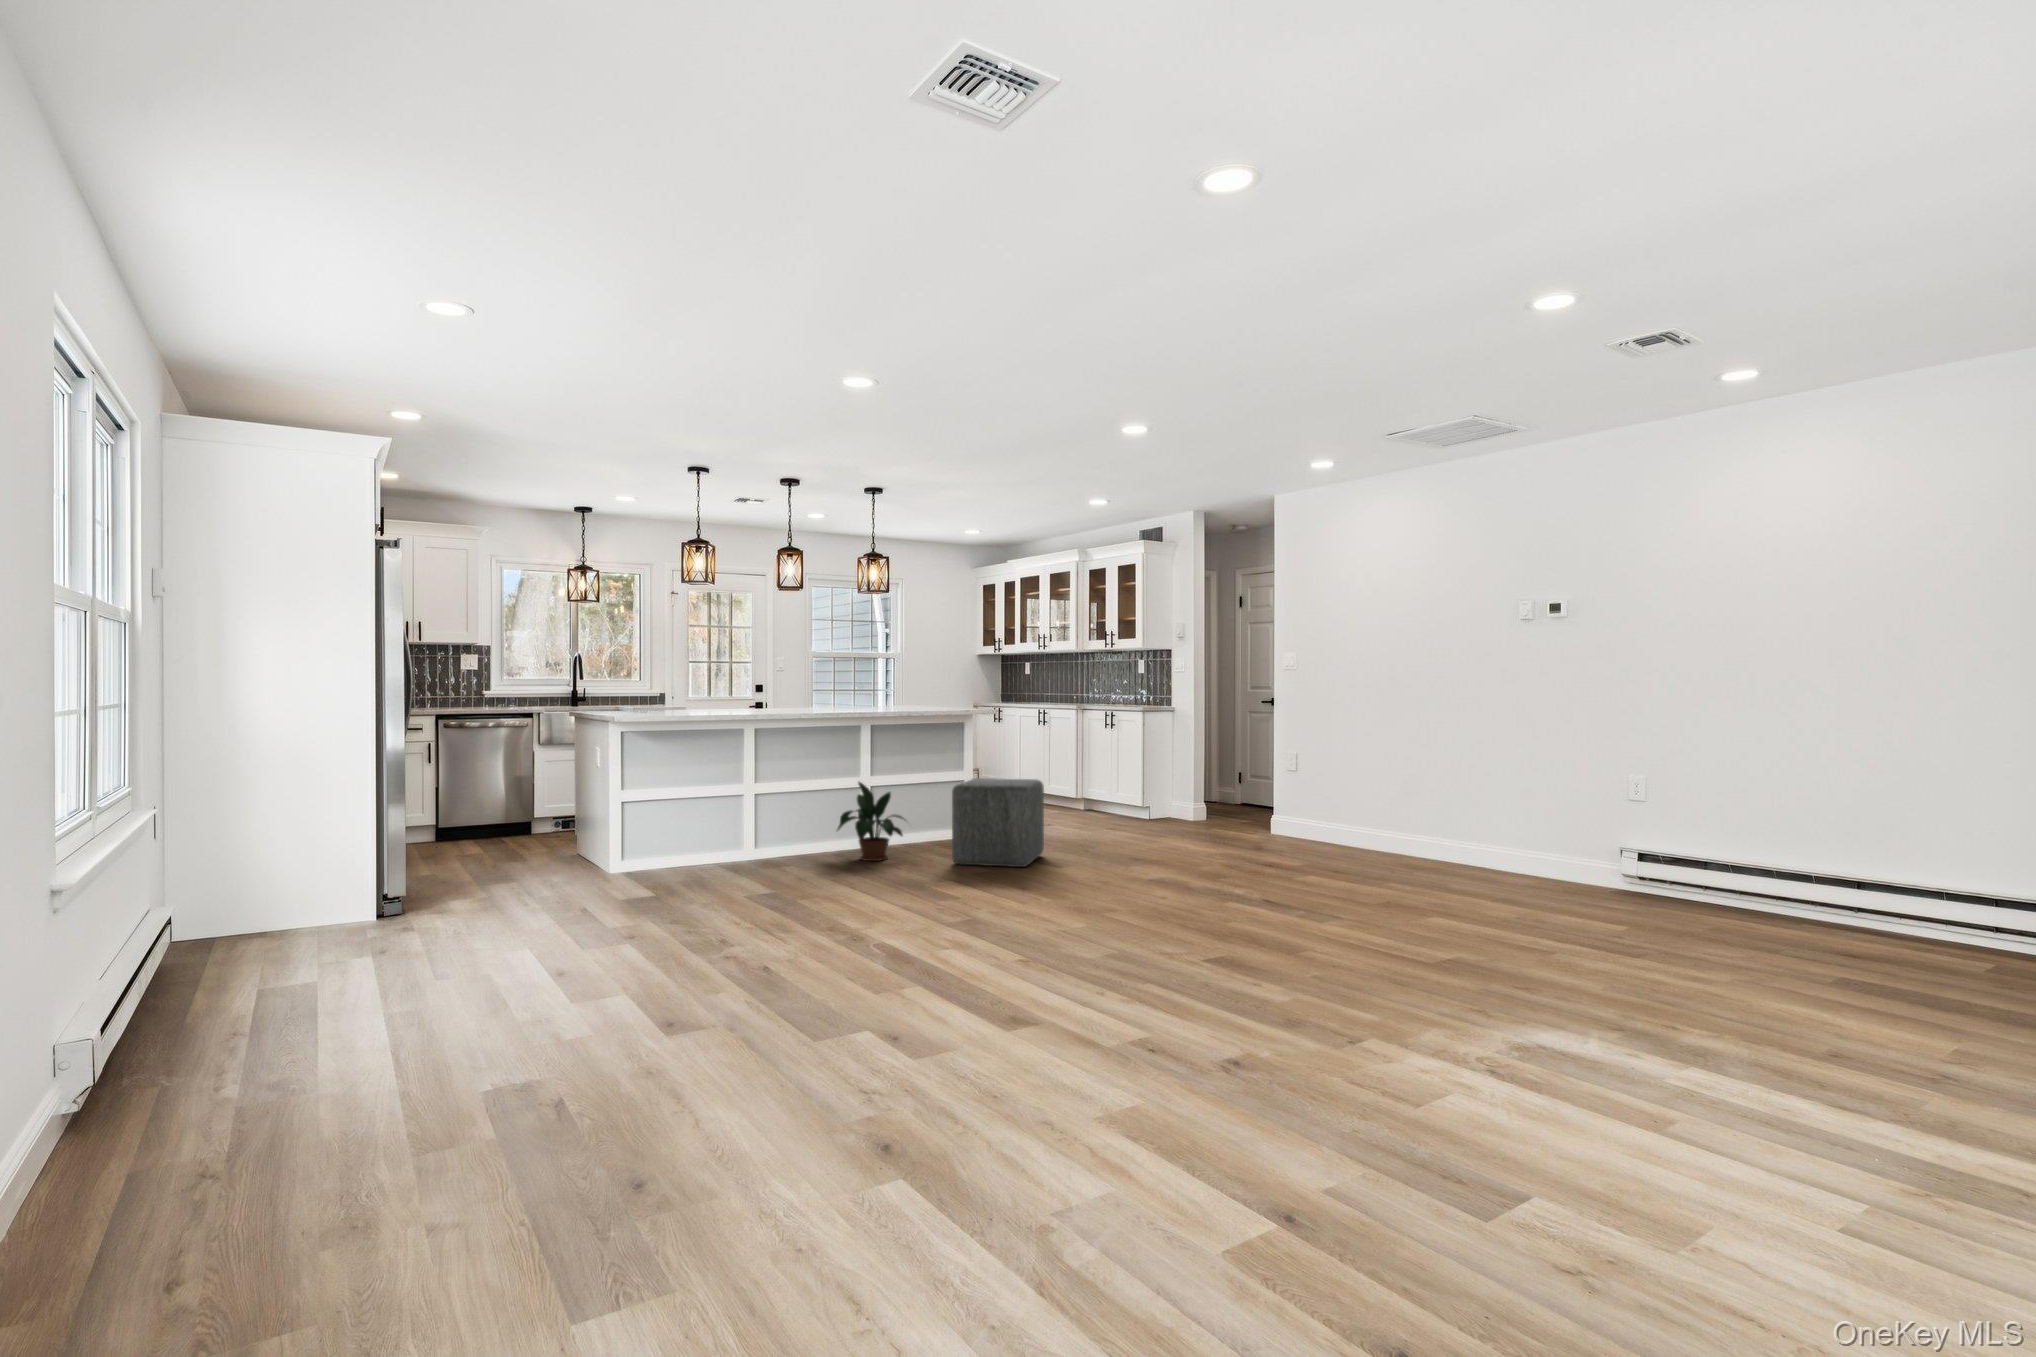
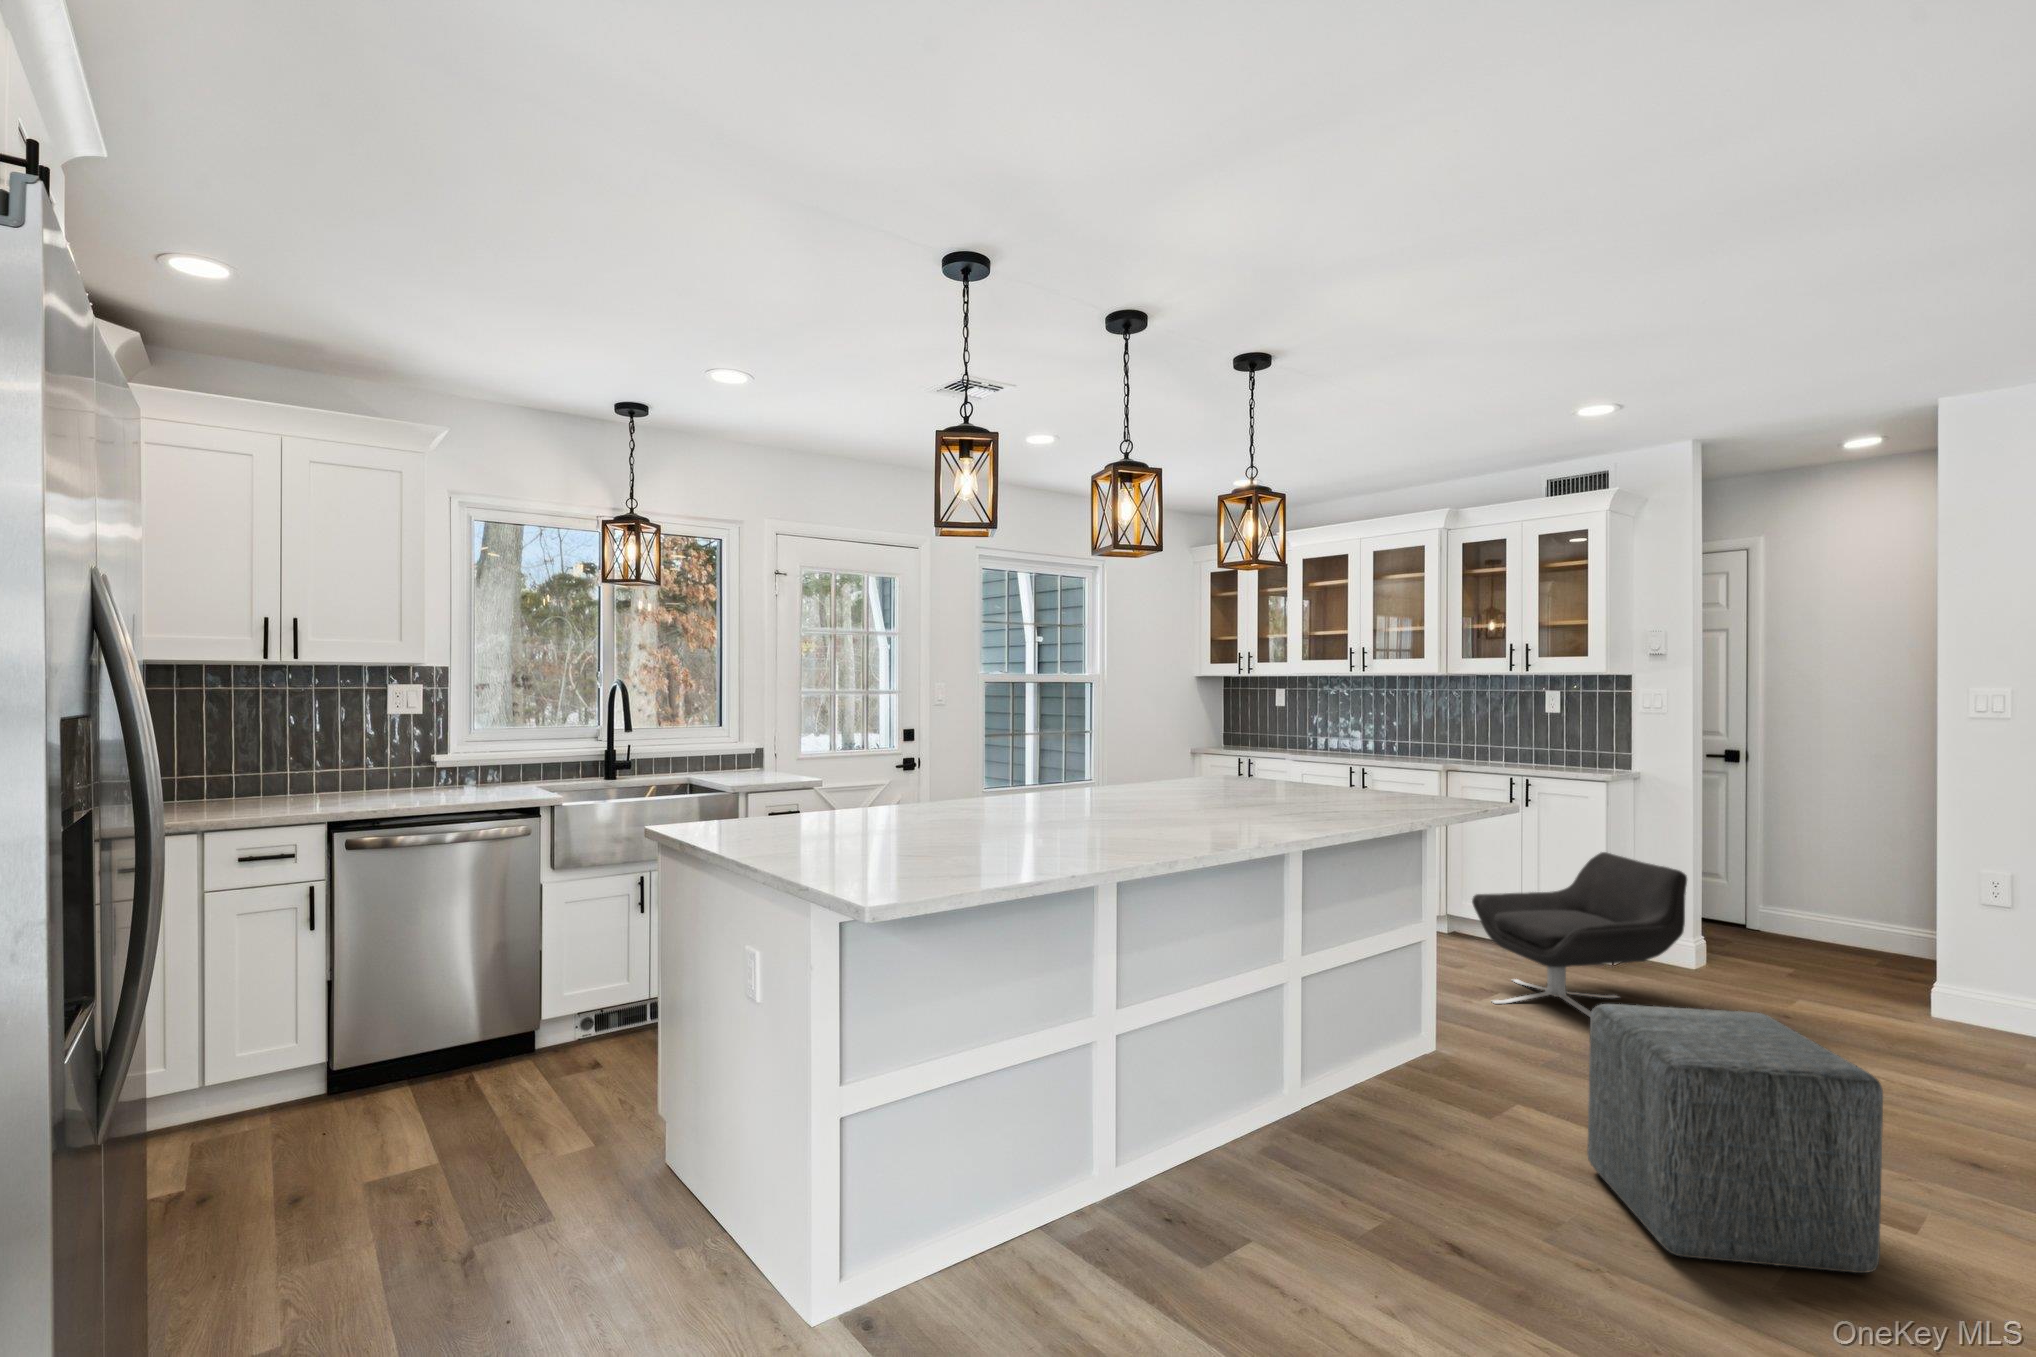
lounge chair: none [1049,744,1150,828] -> present [1472,852,1687,1017]
potted plant: present [838,782,905,861] -> none [1327,1041,1501,1233]

